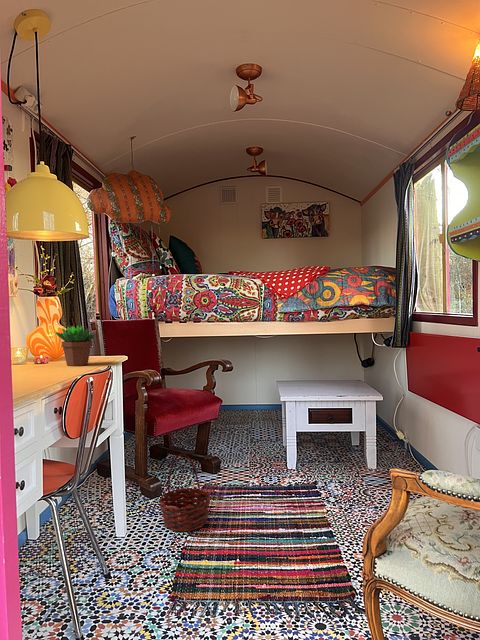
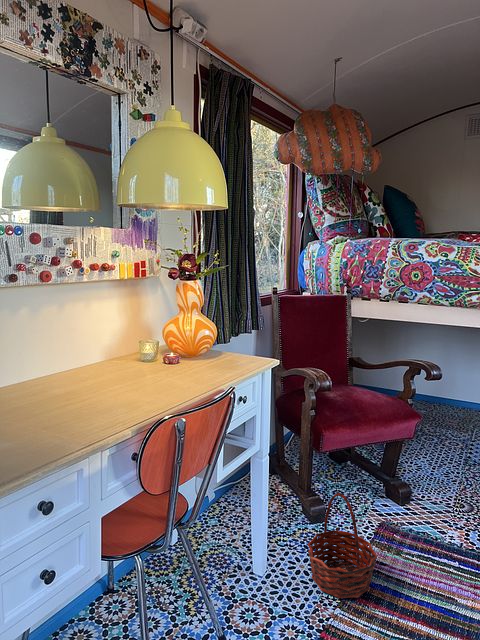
succulent plant: present [56,326,95,366] -> none [179,323,229,375]

